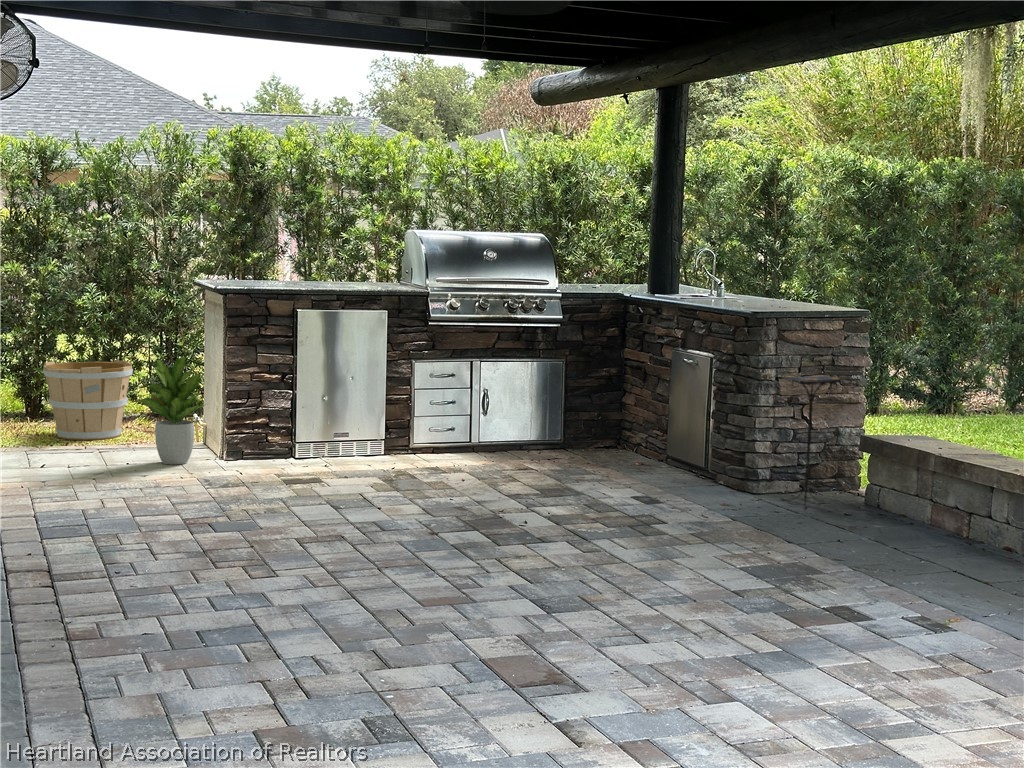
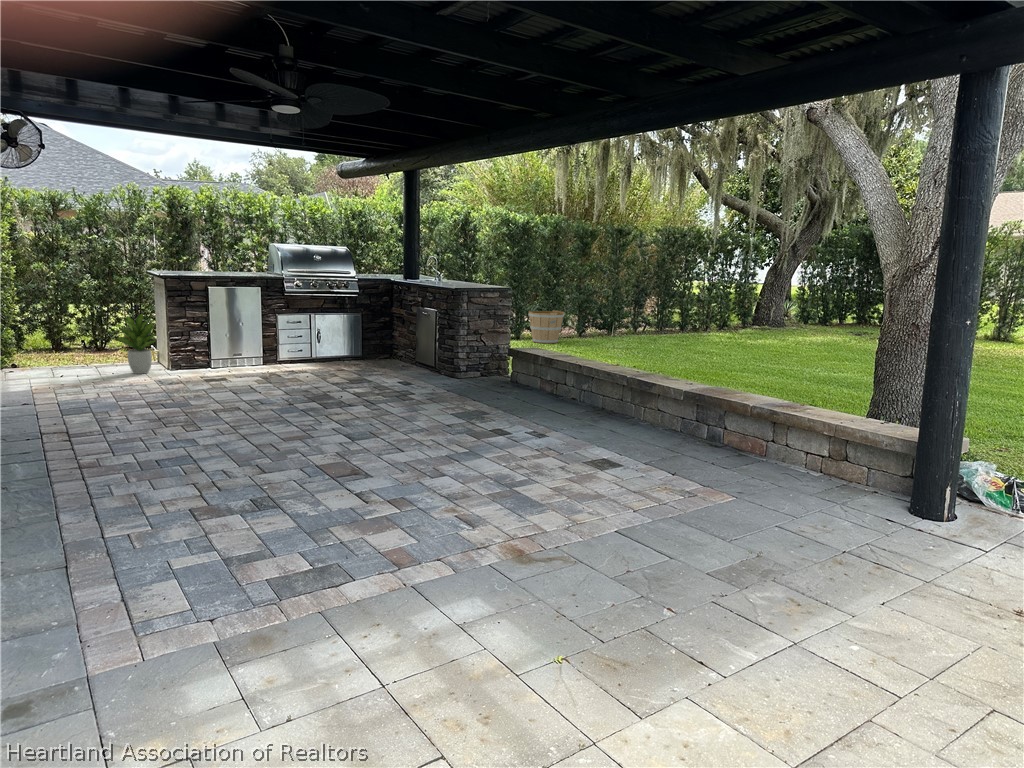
wooden bucket: present [43,360,133,440] -> present [528,310,564,343]
side table: present [783,376,841,507] -> none [471,317,501,384]

